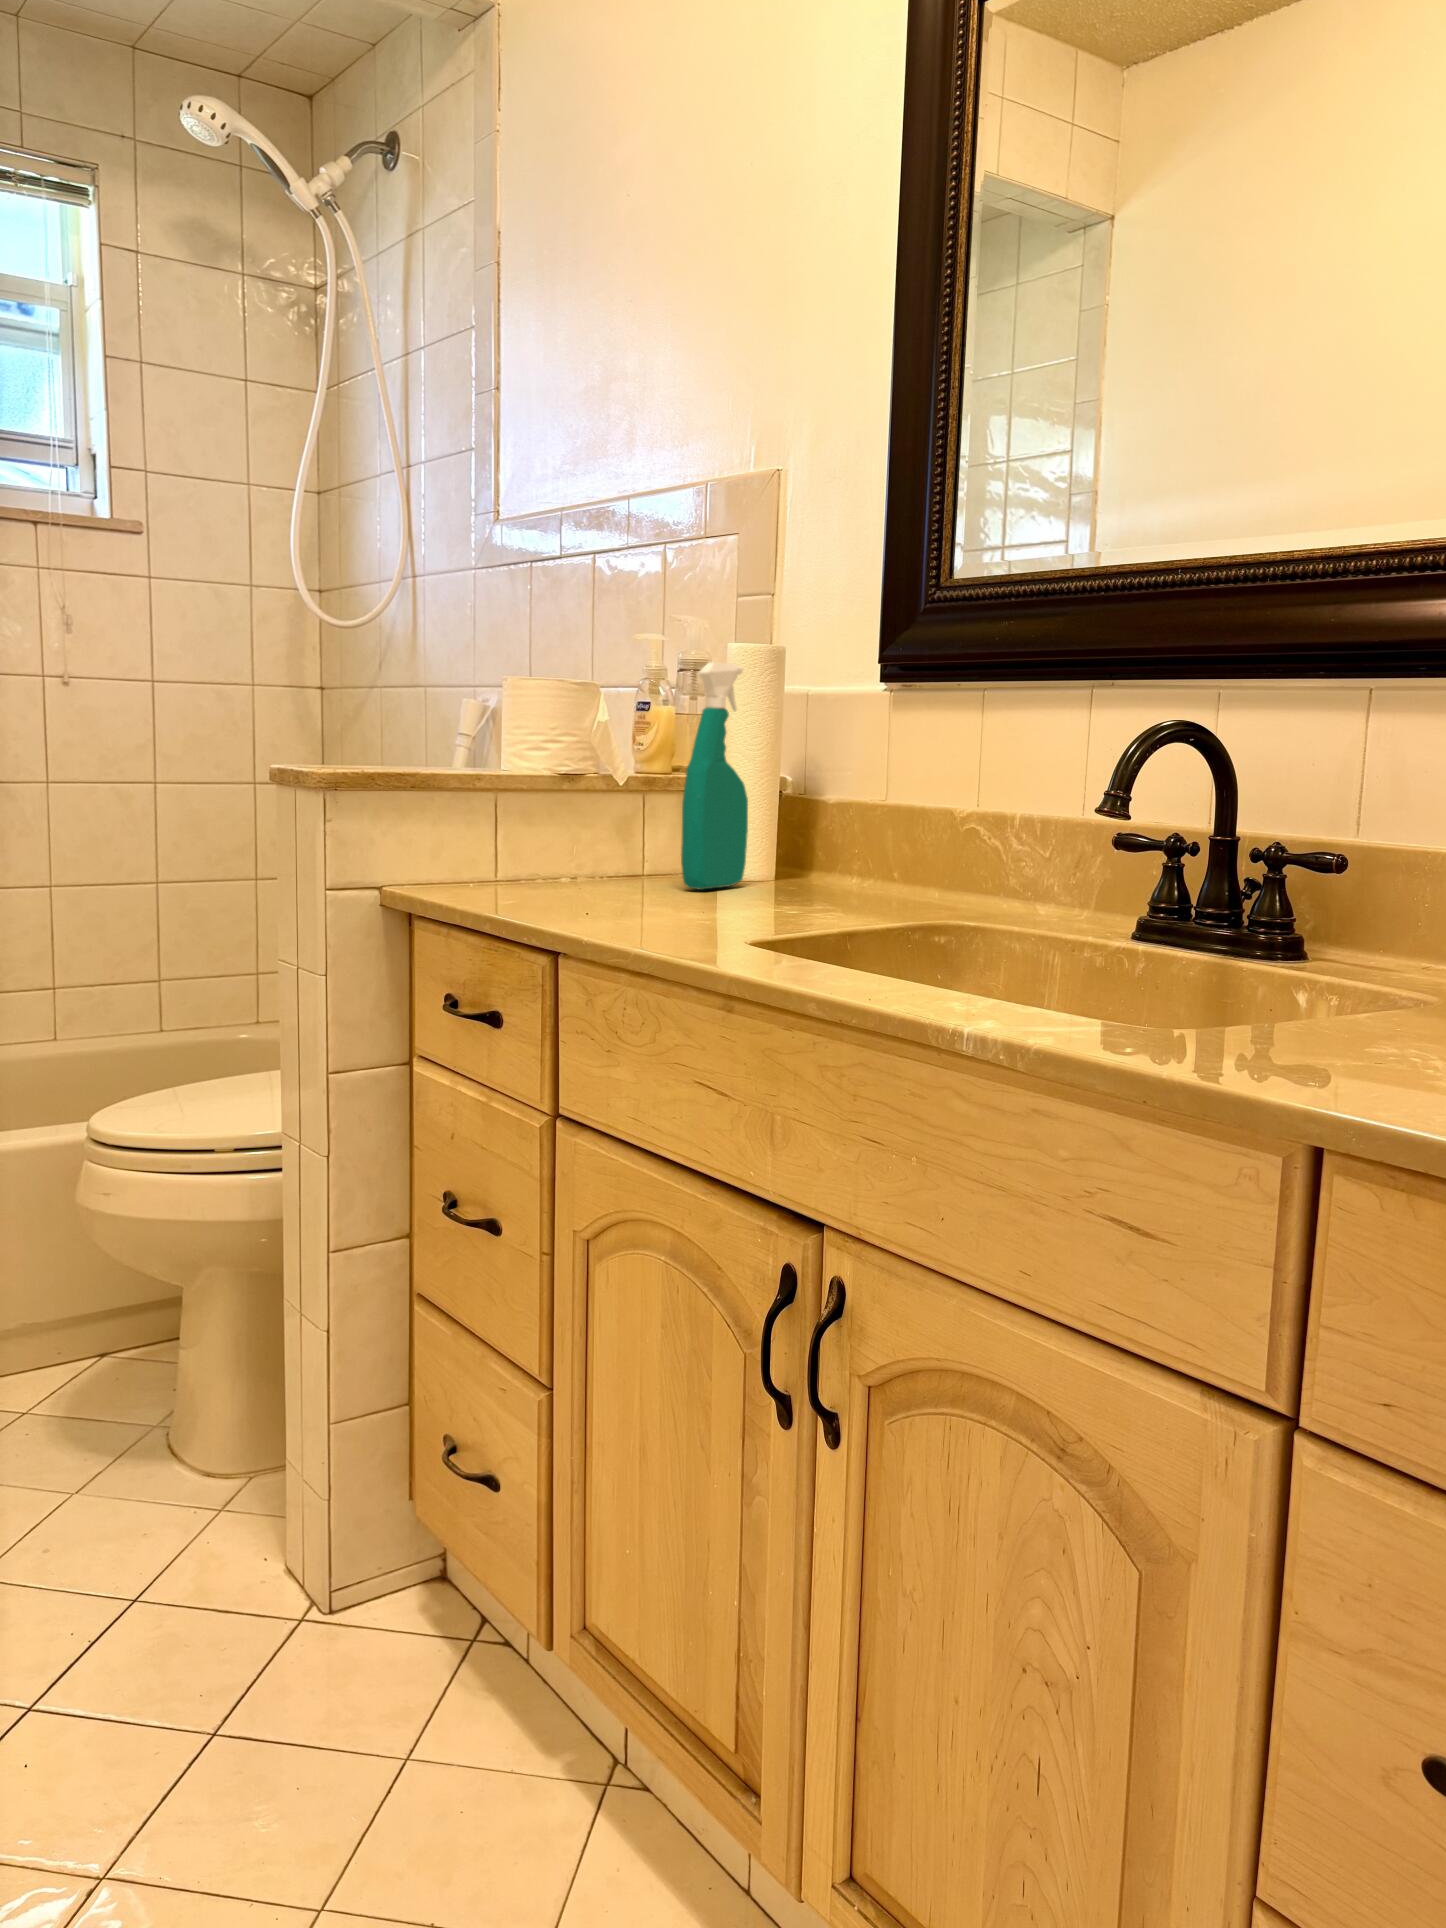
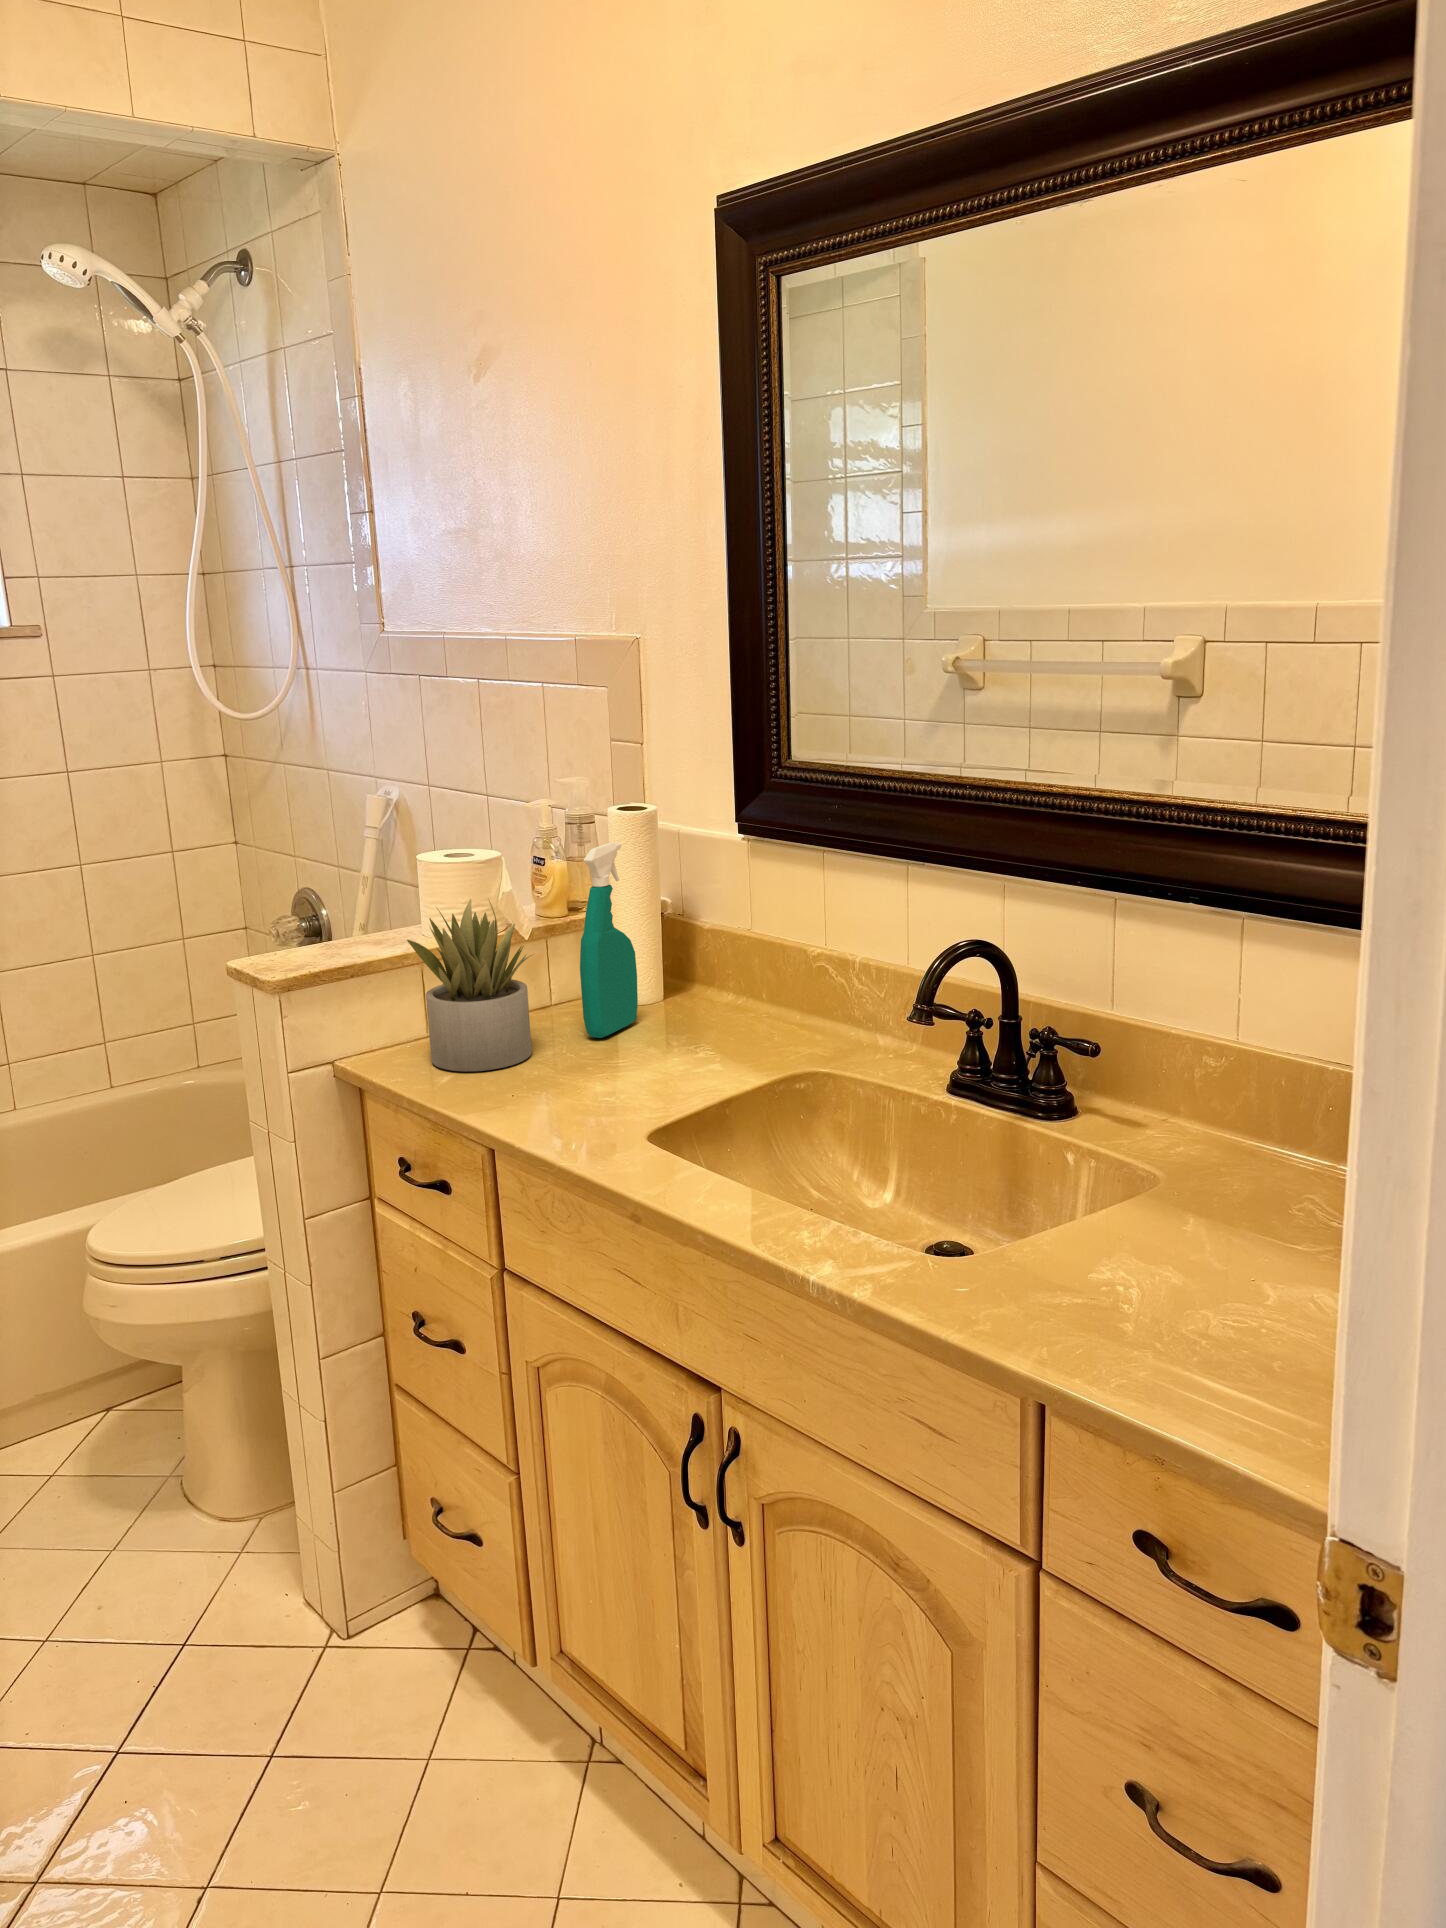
succulent plant: none [483,698,631,896] -> present [407,899,532,1071]

